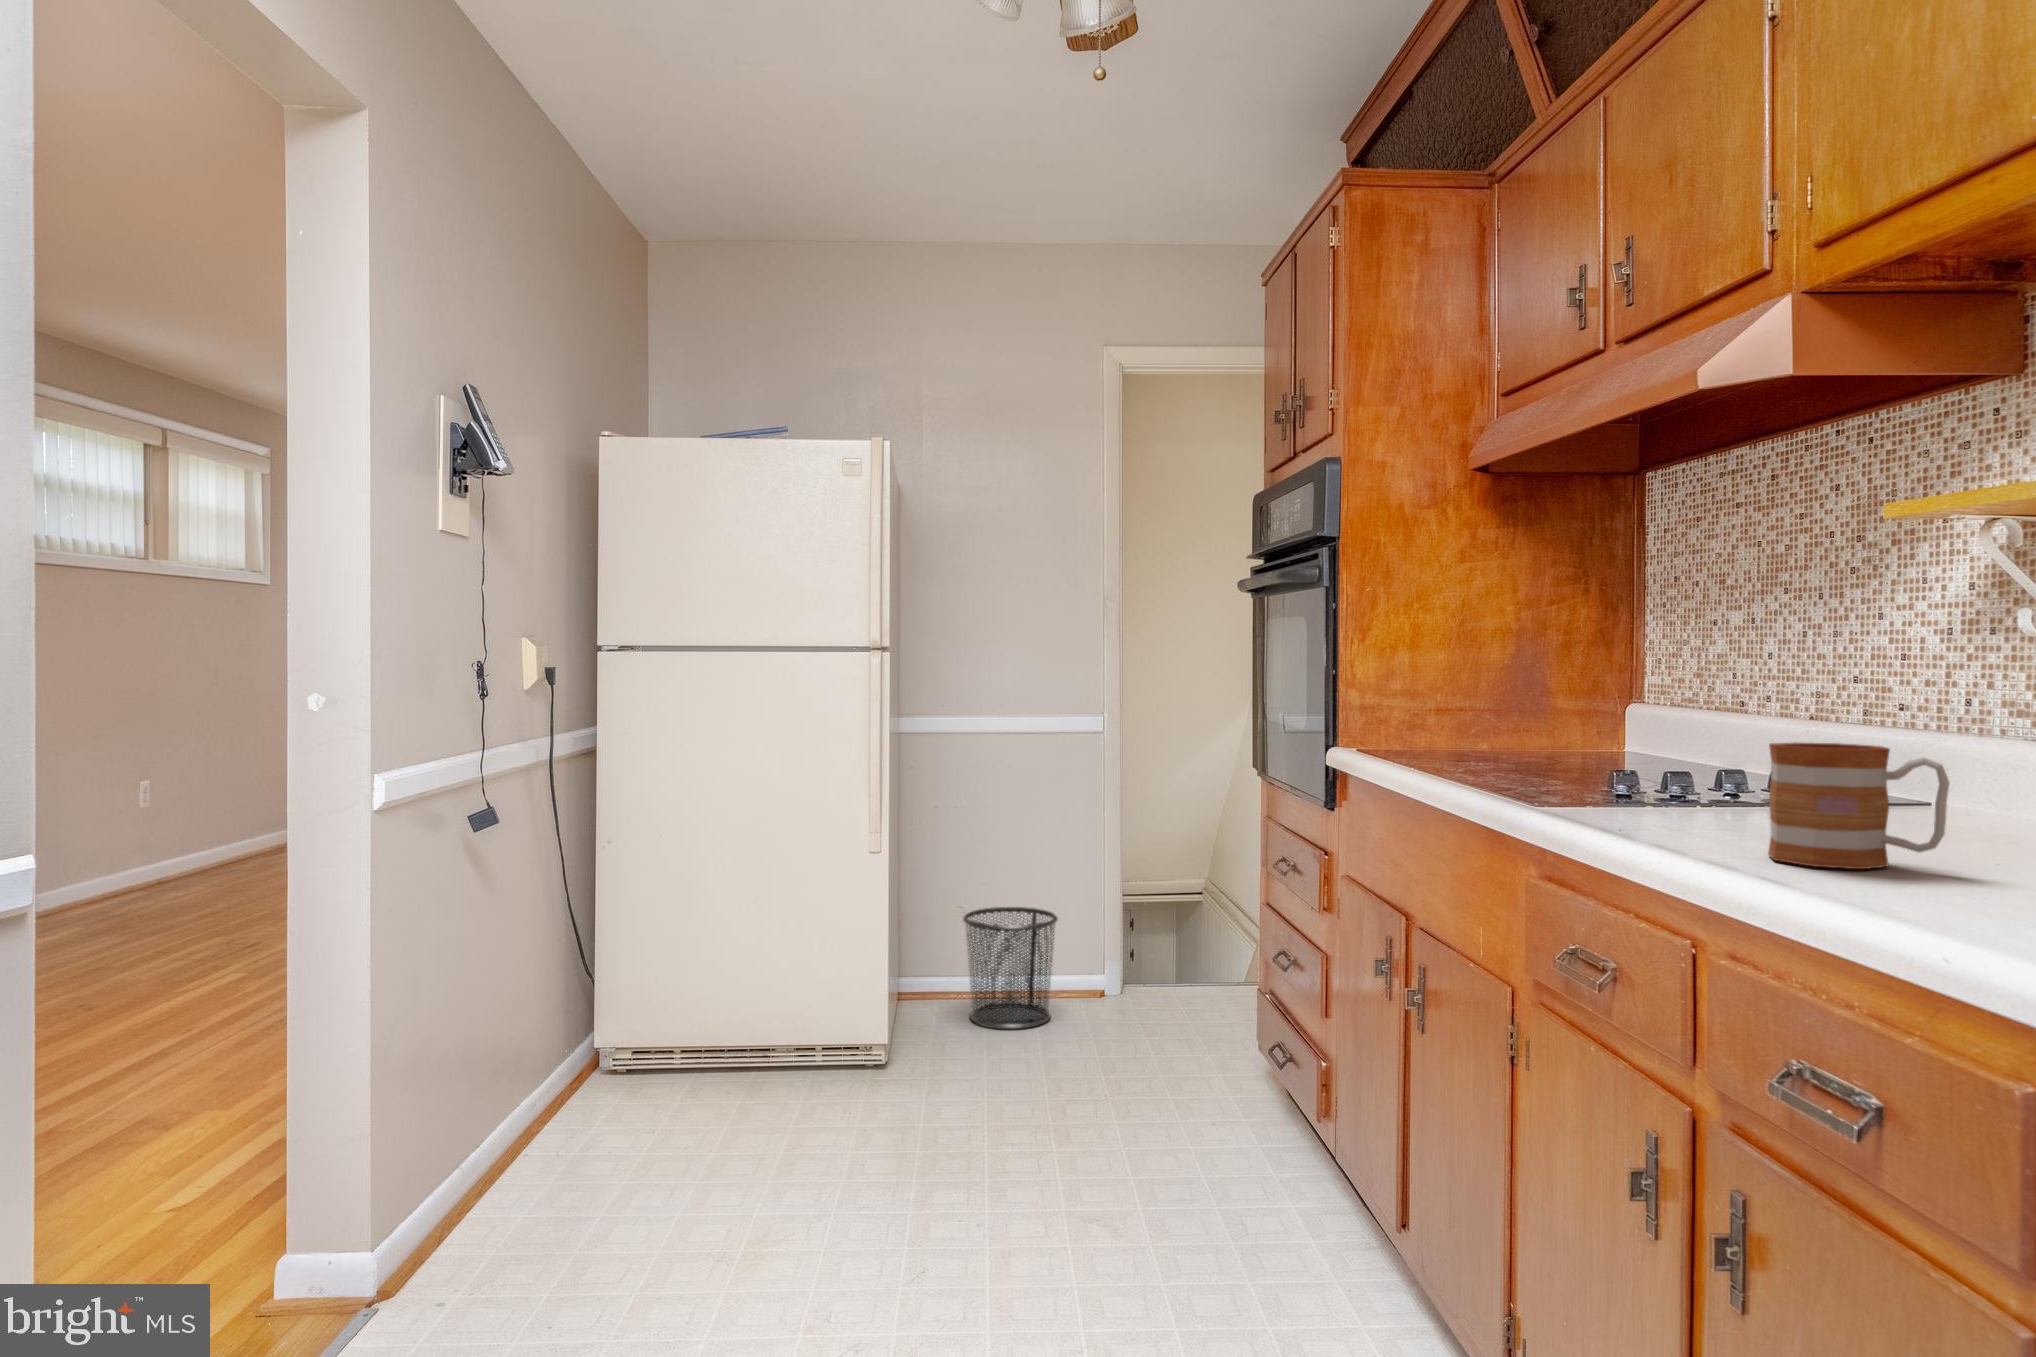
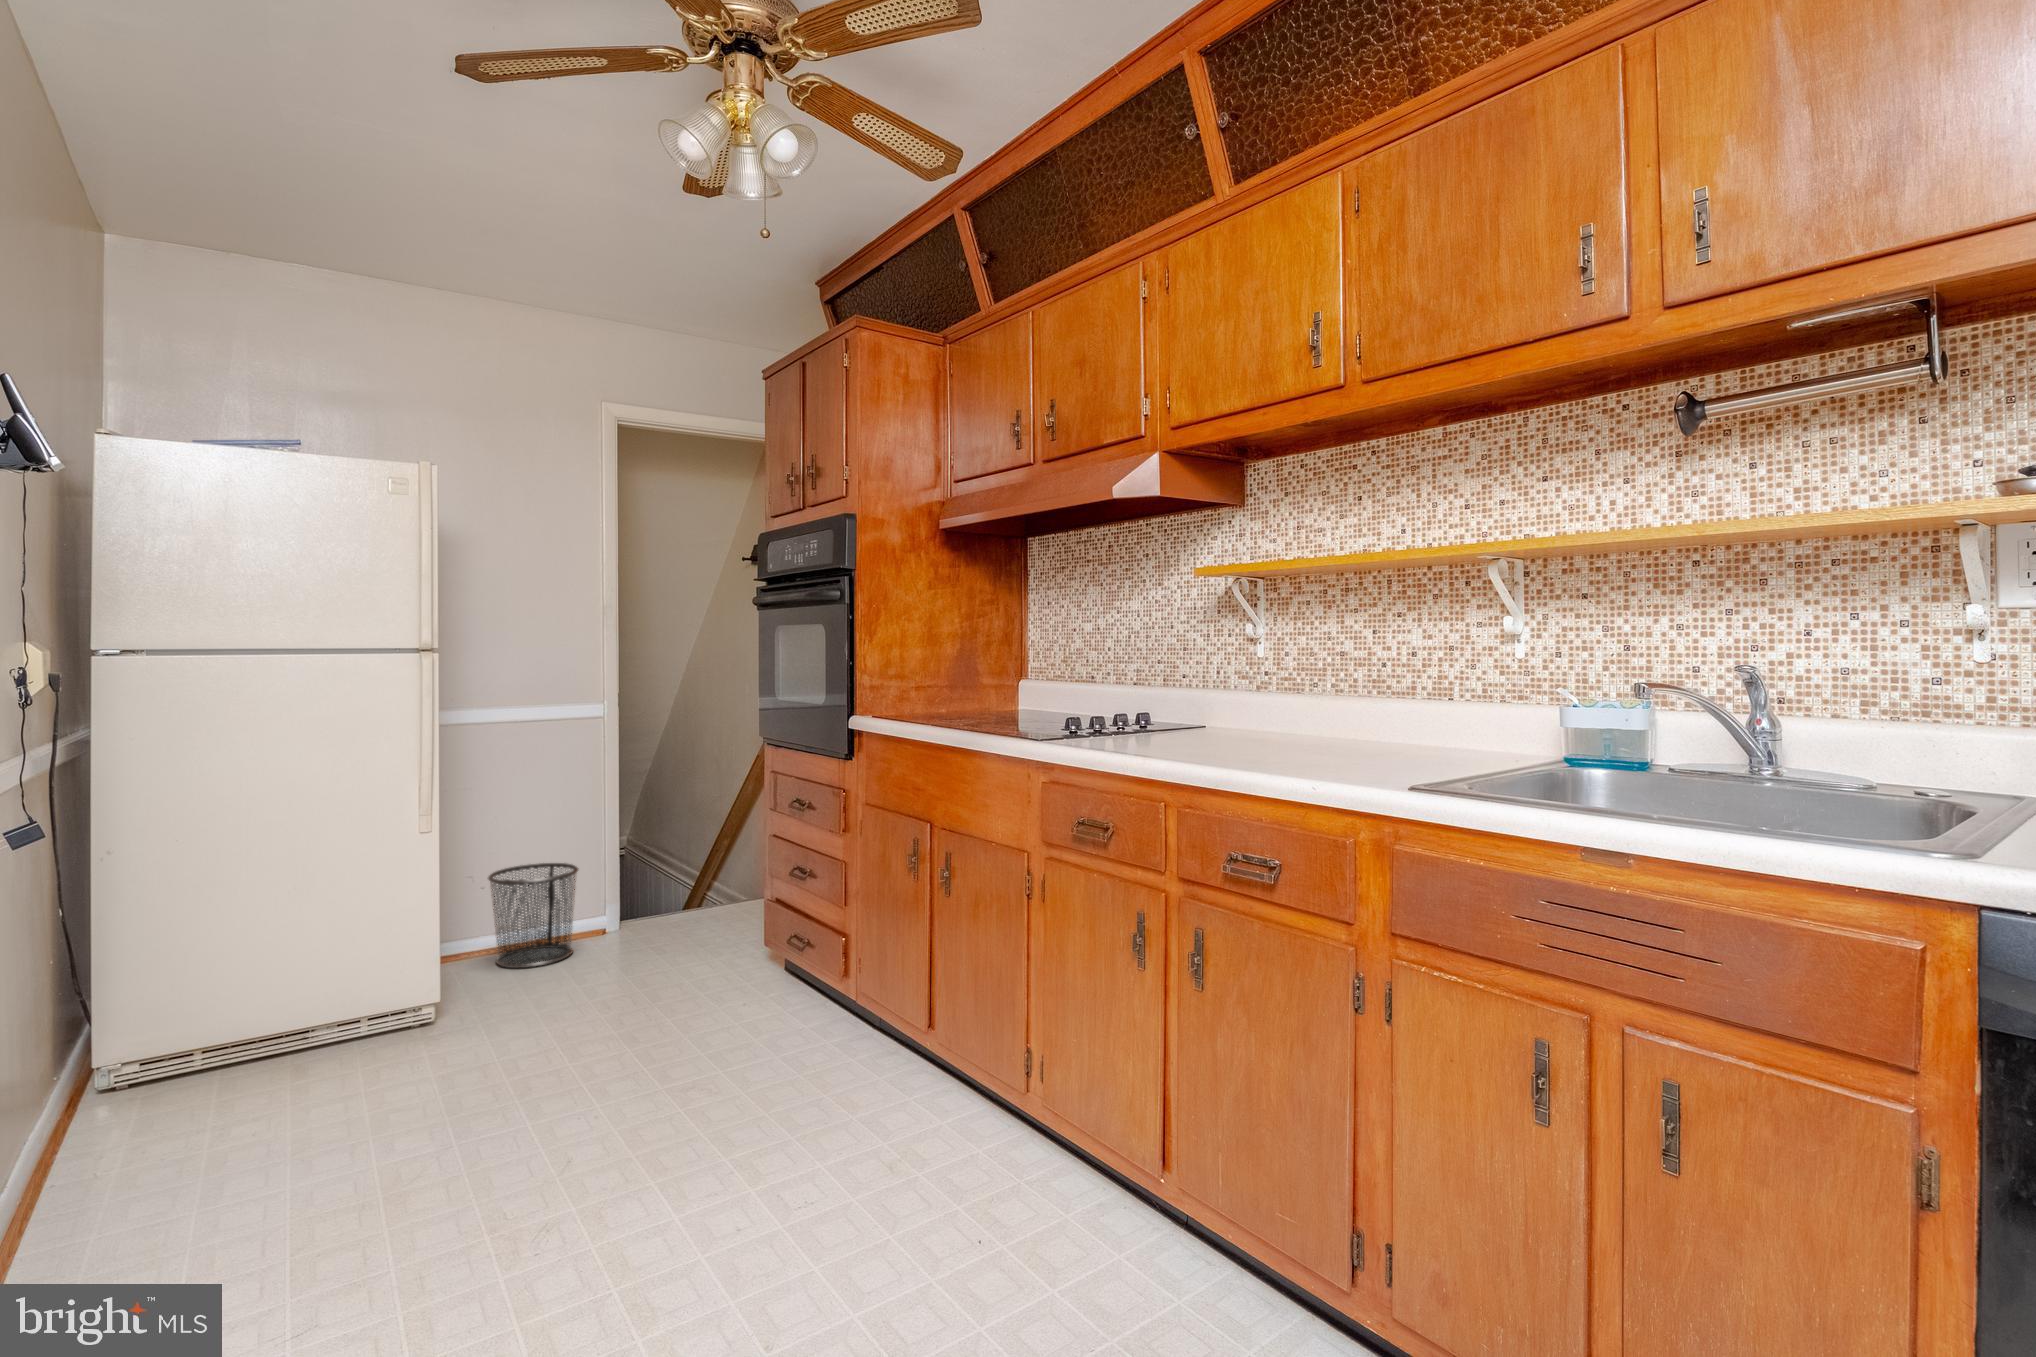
mug: present [1768,742,1949,869] -> none [1191,693,1271,757]

